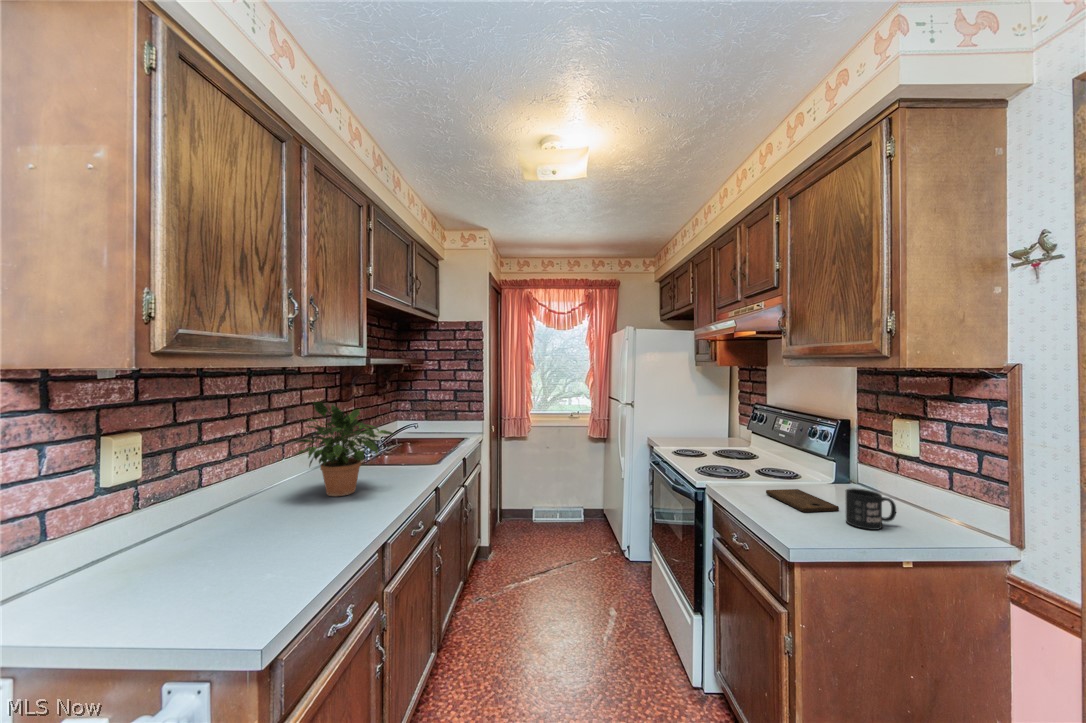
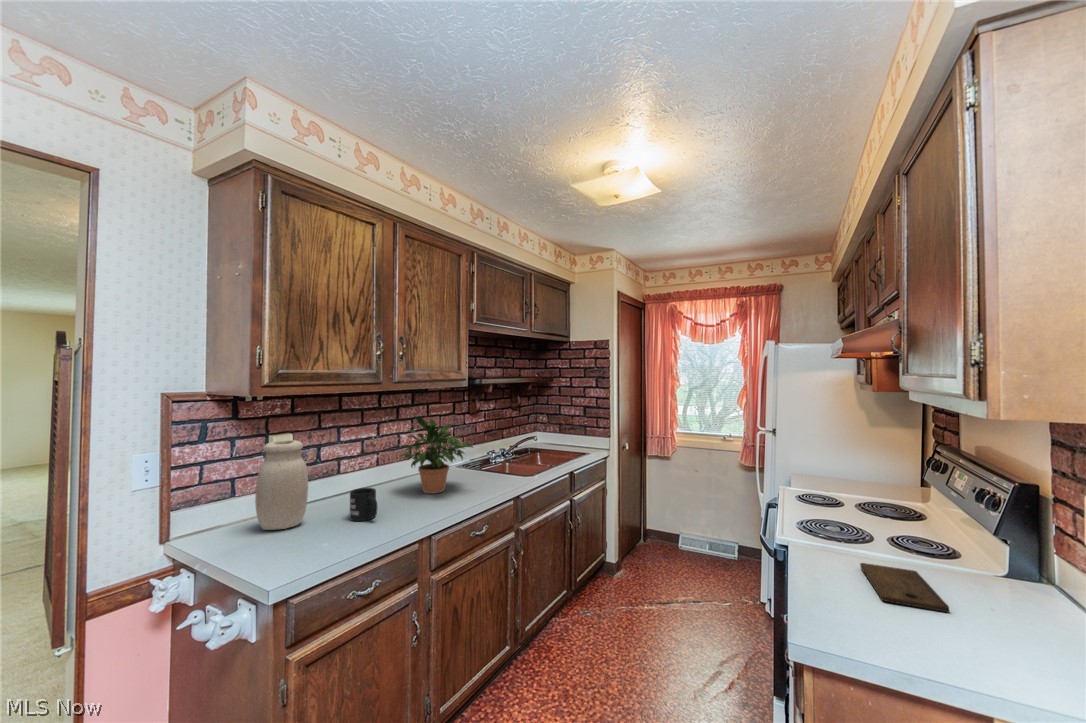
jar: none [108,439,201,582] -> present [255,440,308,530]
mug: present [846,488,896,530] -> present [350,488,377,521]

